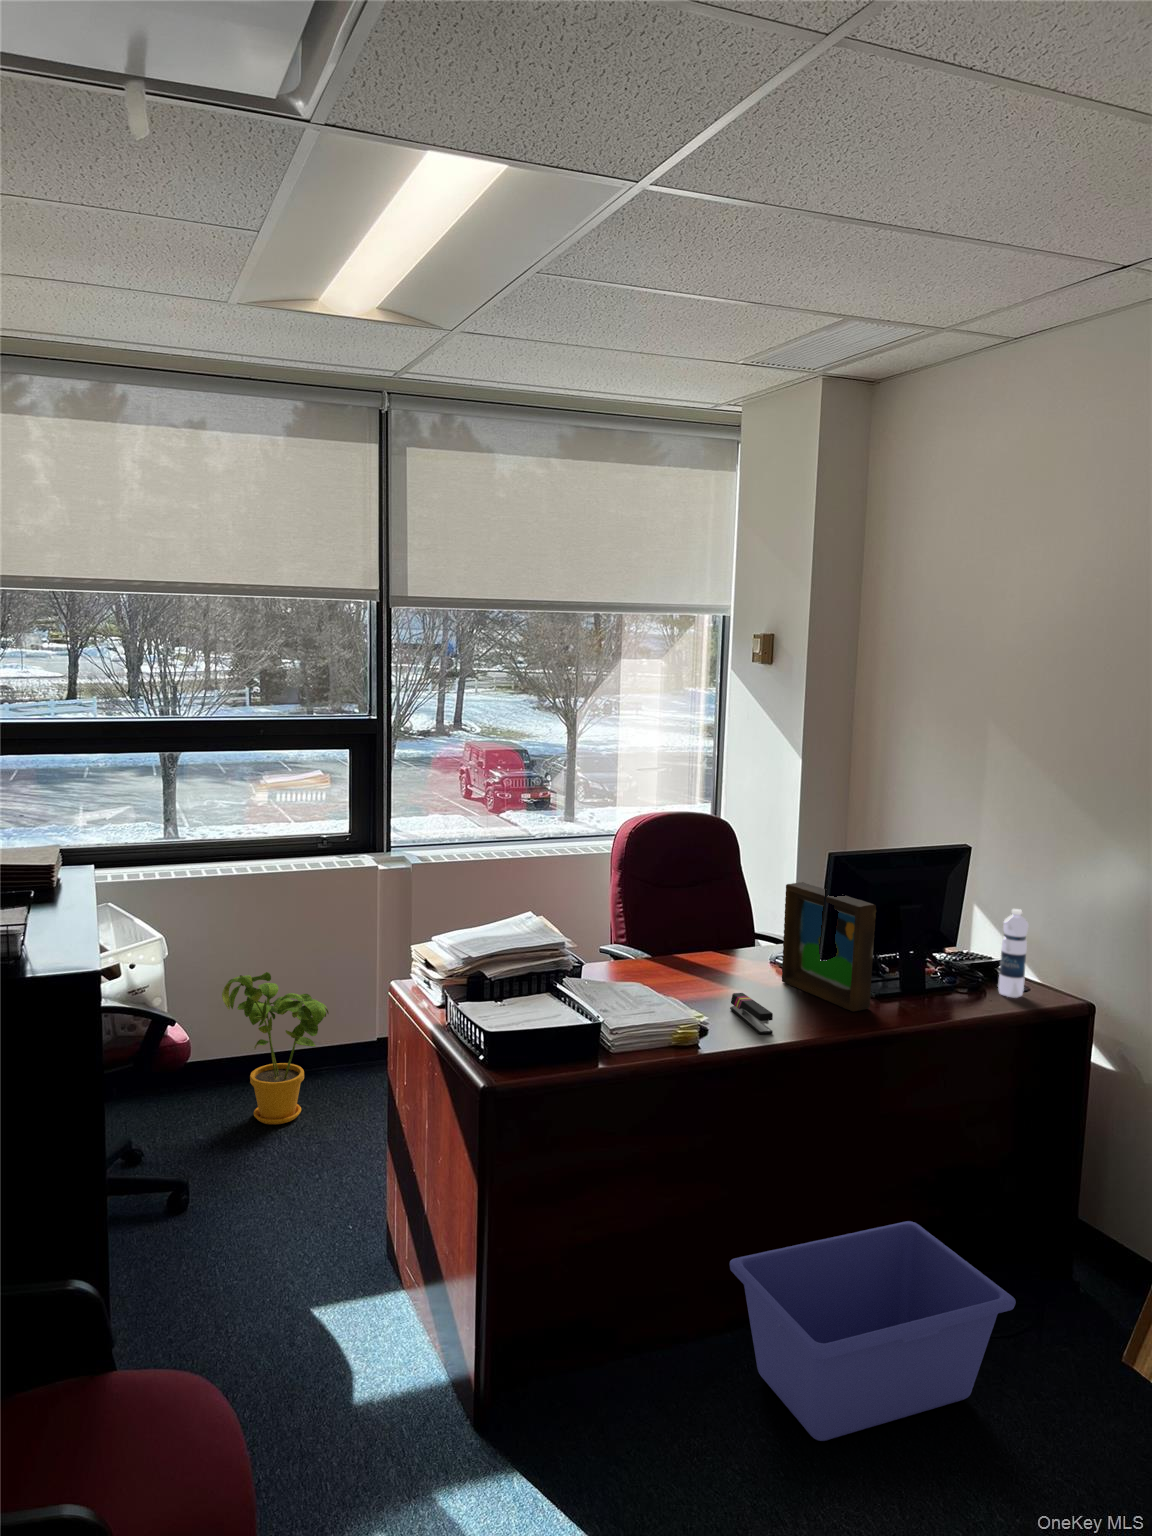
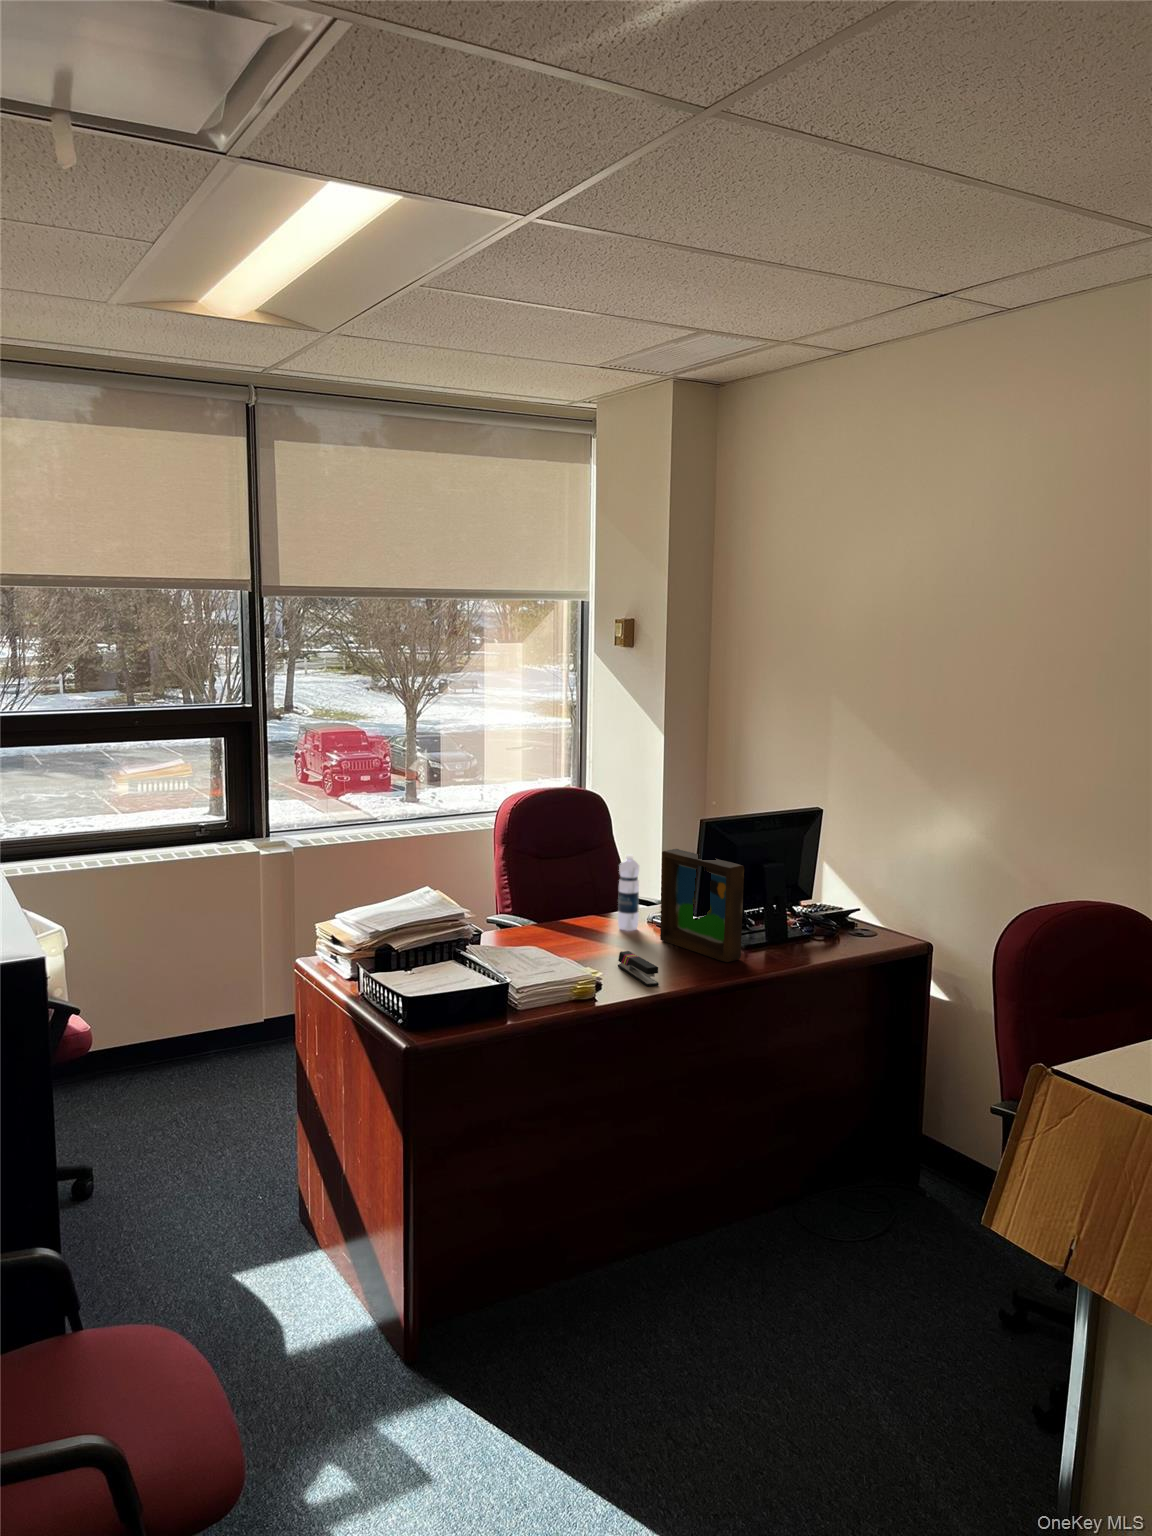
water bottle: present [998,909,1028,998] -> present [618,854,639,930]
house plant: present [222,972,329,1124] -> none [109,961,218,1111]
storage bin: present [730,1221,1016,1441] -> none [627,1145,874,1338]

